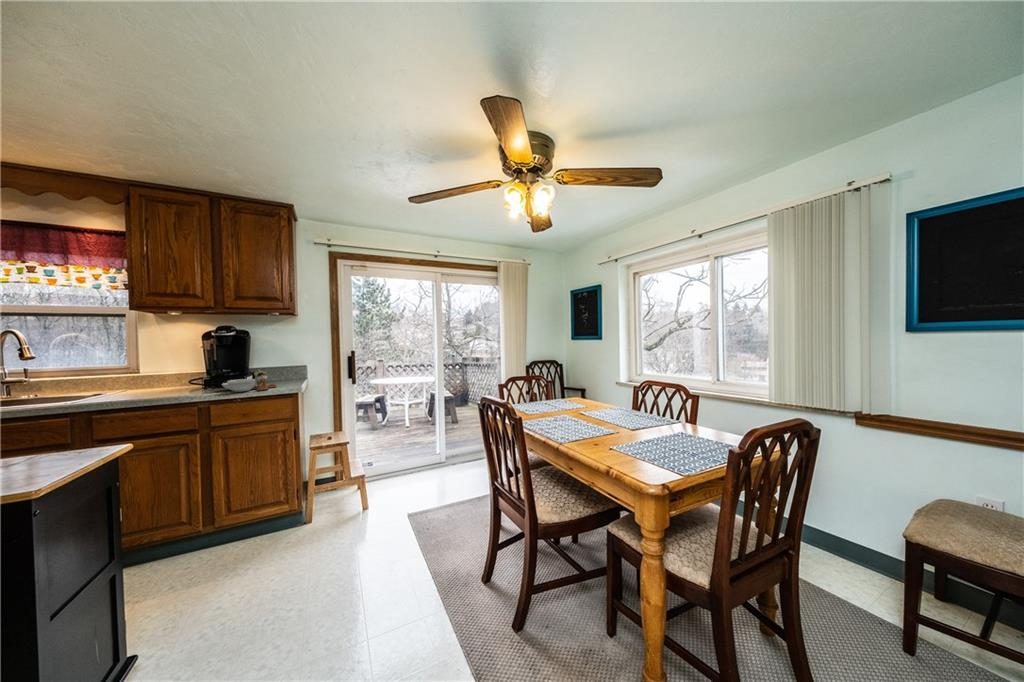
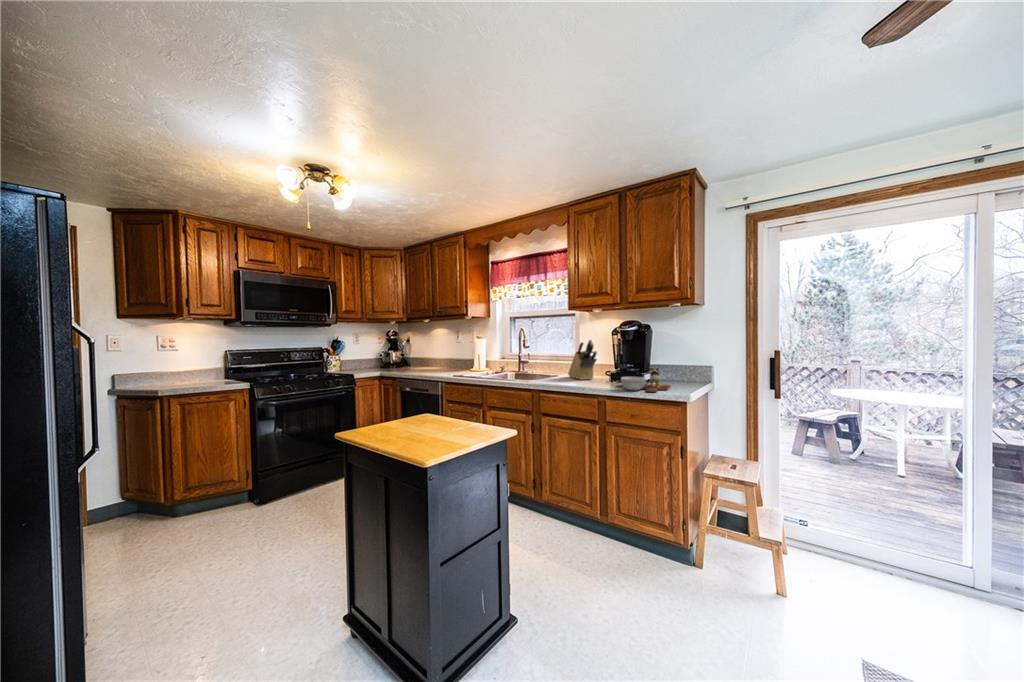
knife block: none [127,346,182,393] -> present [568,340,597,380]

